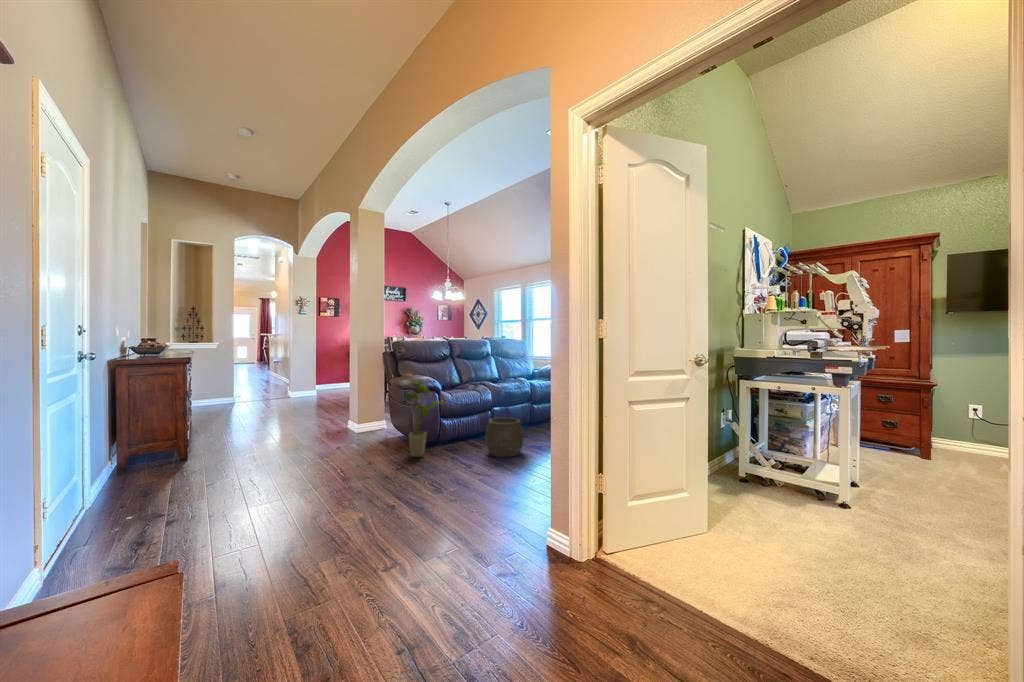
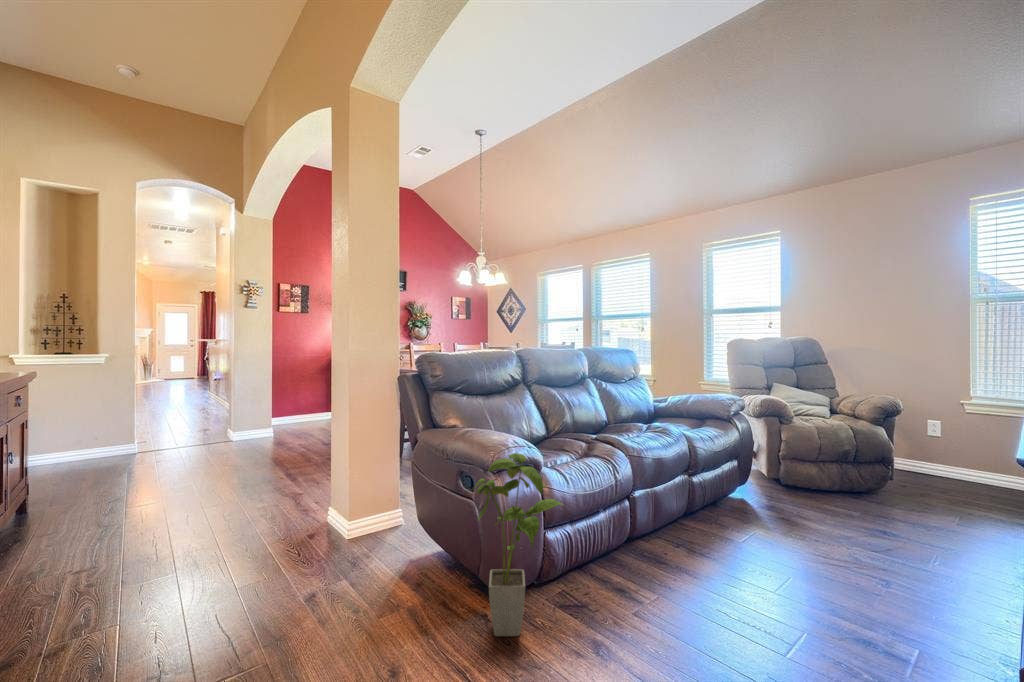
woven basket: present [485,417,524,457] -> none [656,528,754,639]

